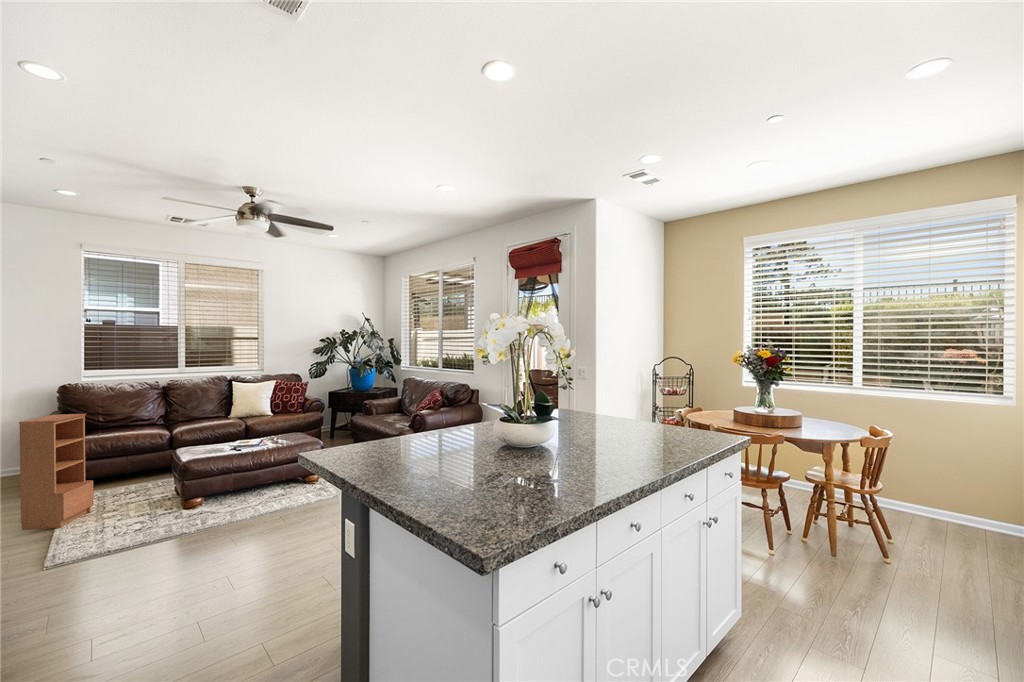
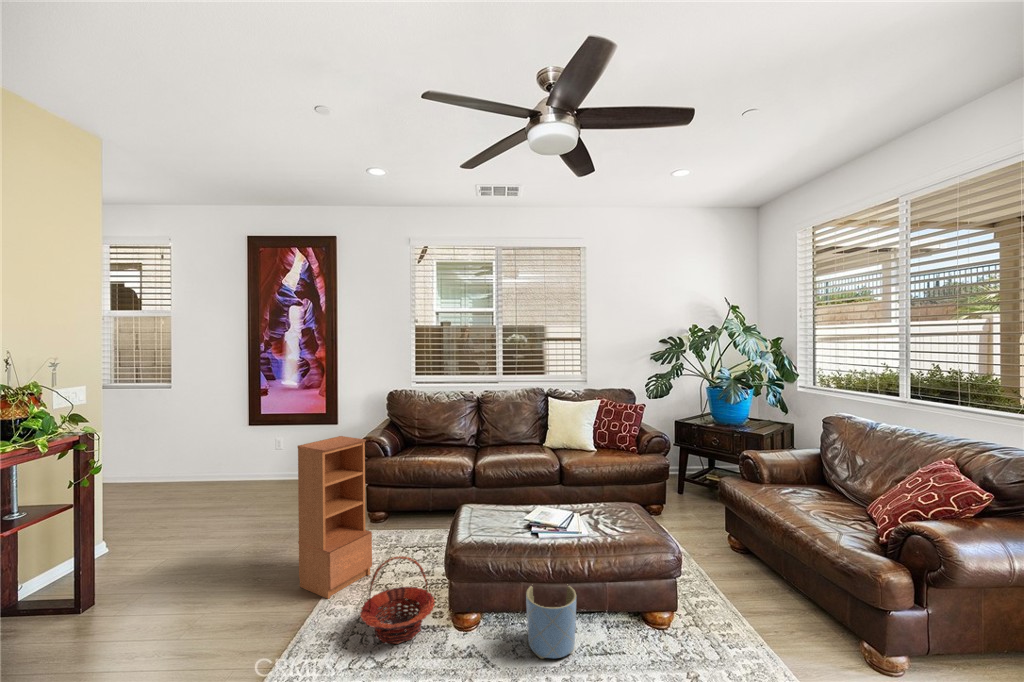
planter: none [236,471,267,507] -> present [526,586,576,659]
basket: none [108,476,169,528] -> present [360,556,435,644]

